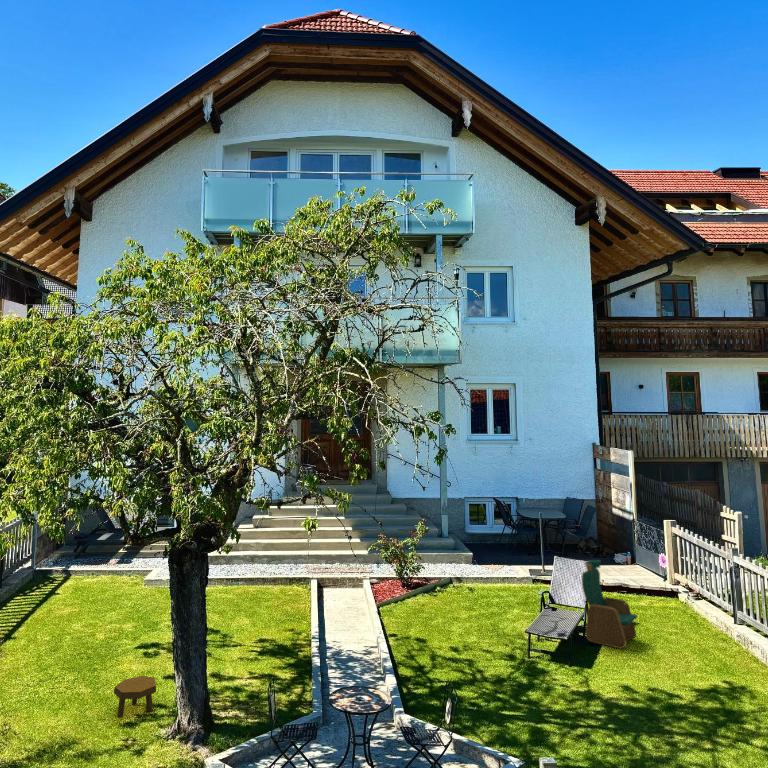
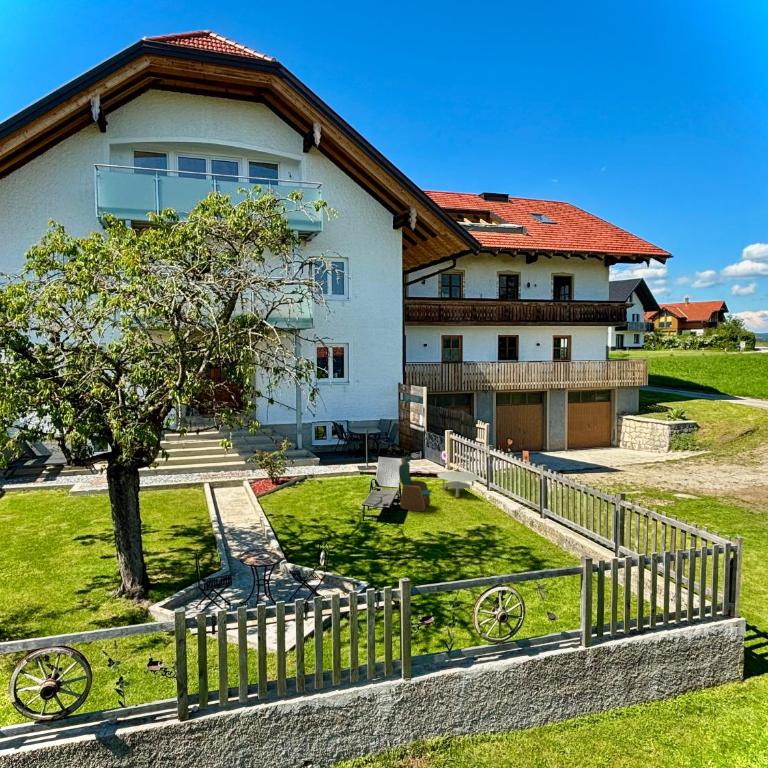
round table: none [649,586,722,631] -> present [437,471,479,498]
footstool: present [114,676,156,718] -> none [59,559,97,591]

